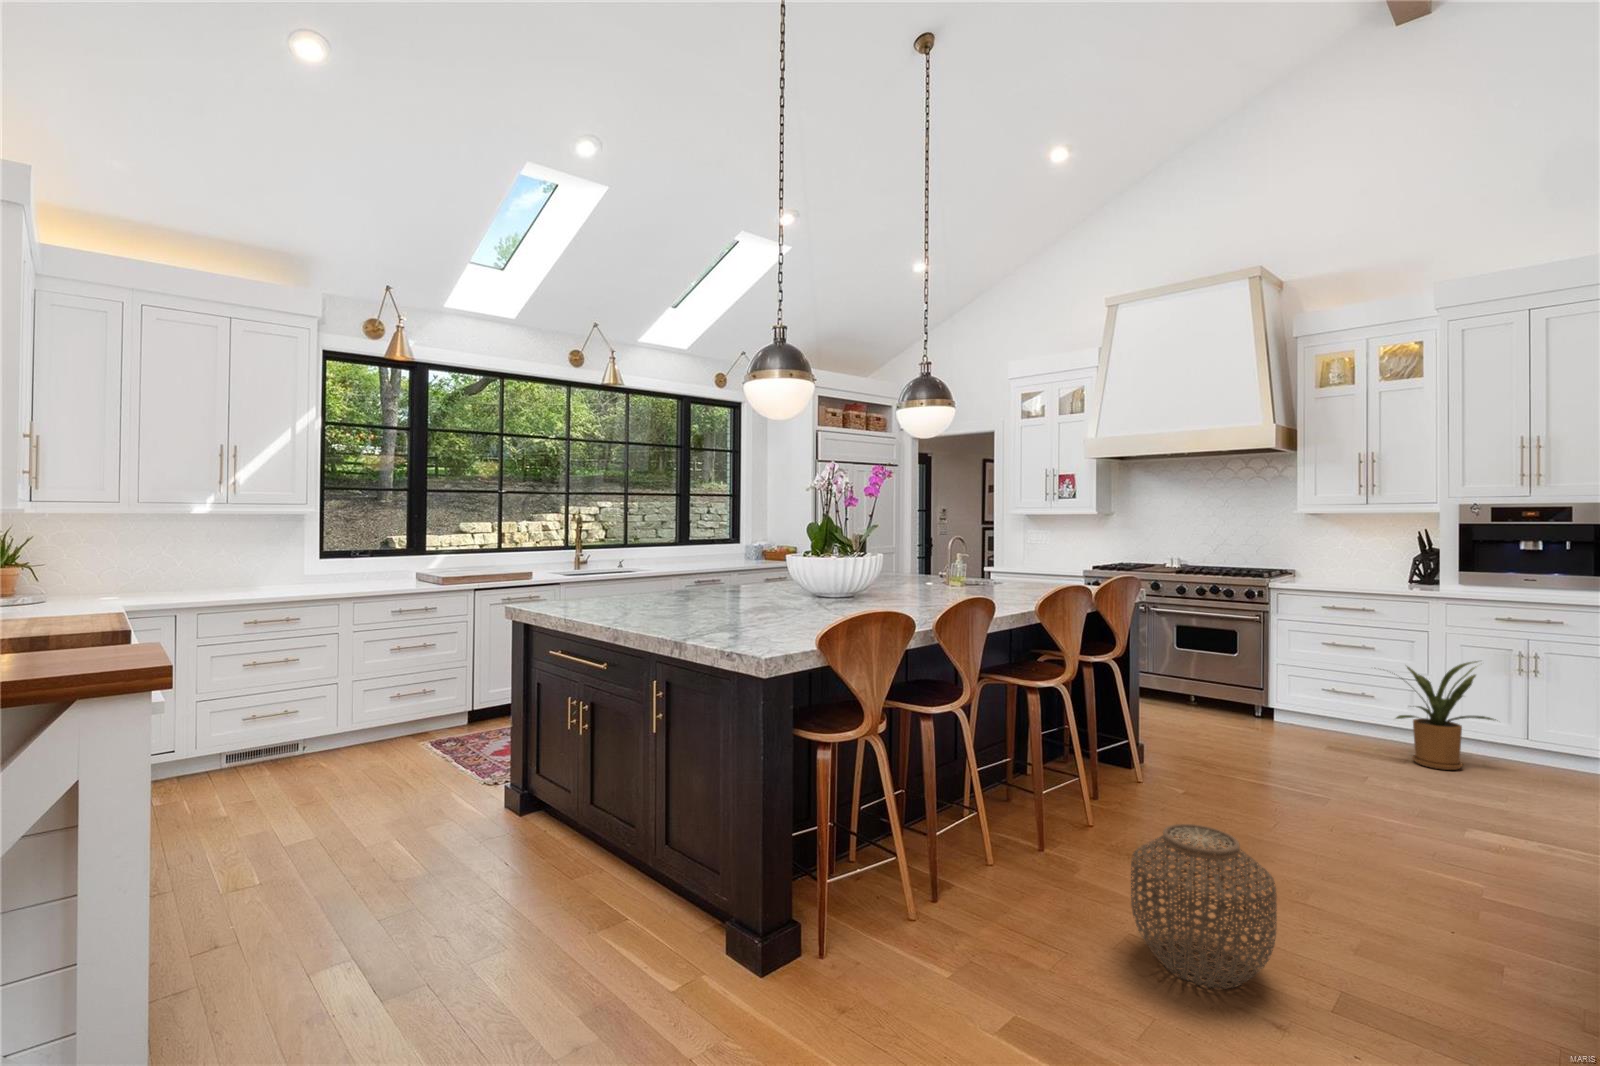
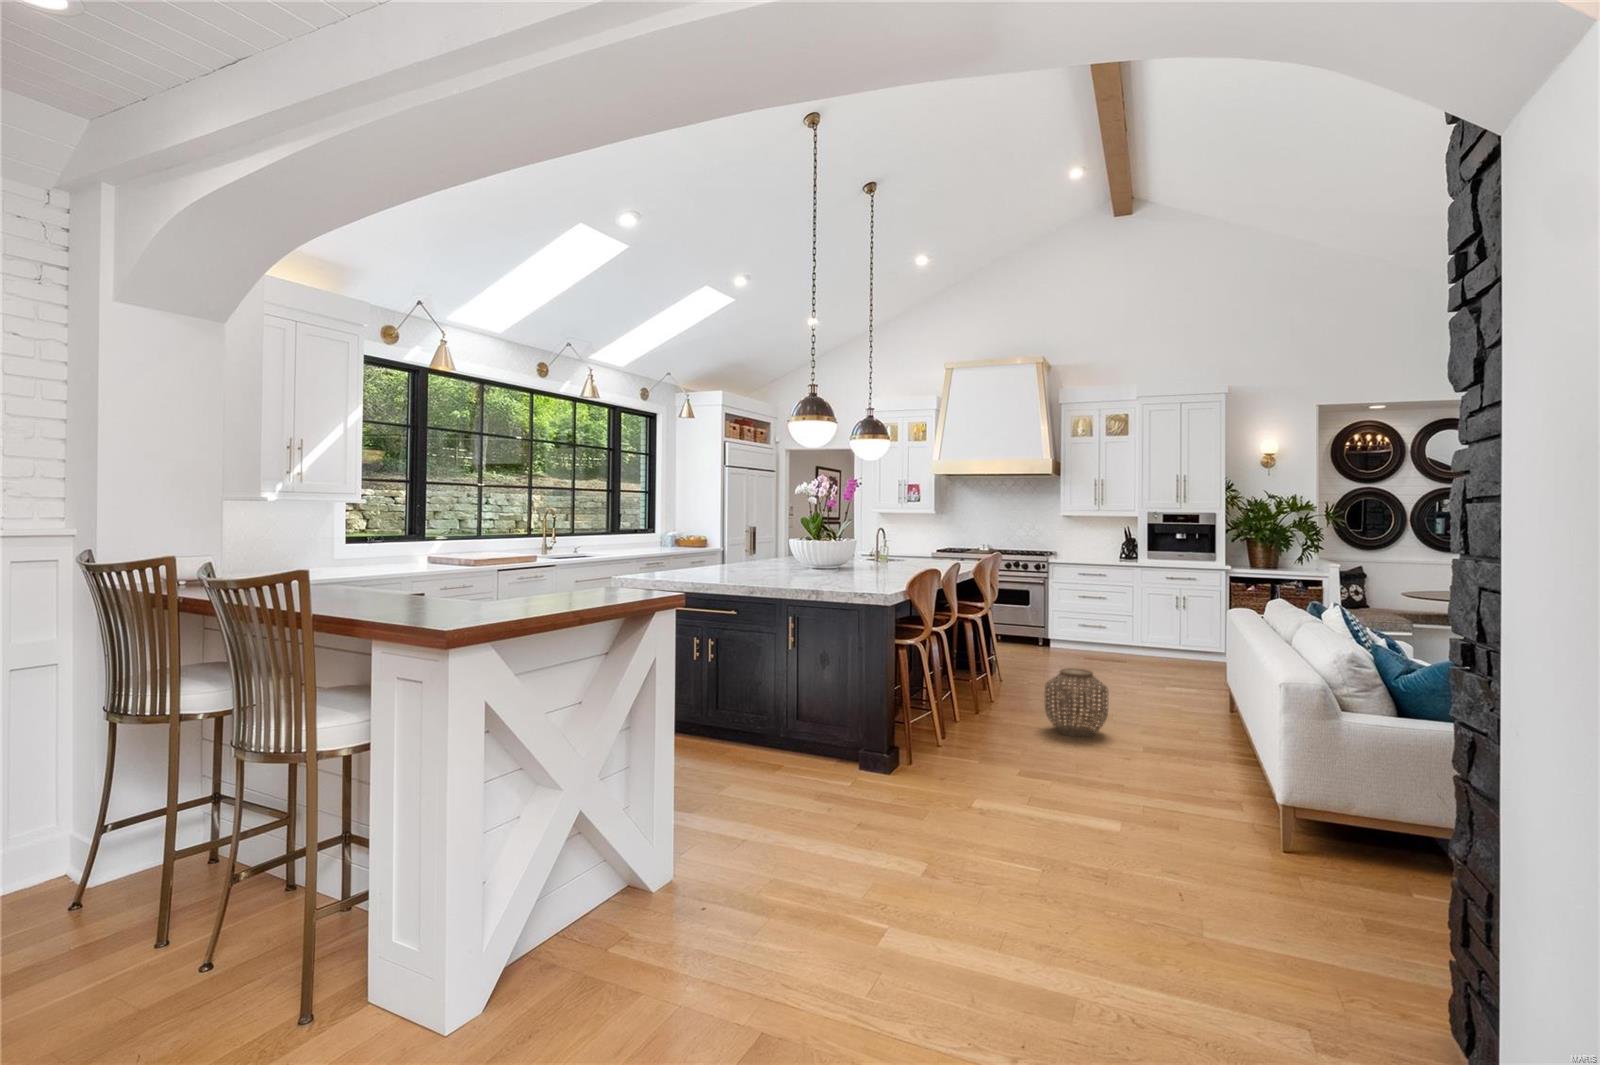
house plant: present [1396,661,1496,770] -> none [1106,600,1169,662]

